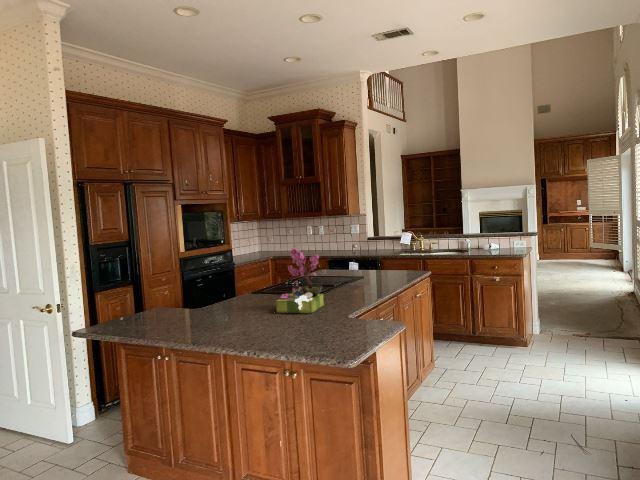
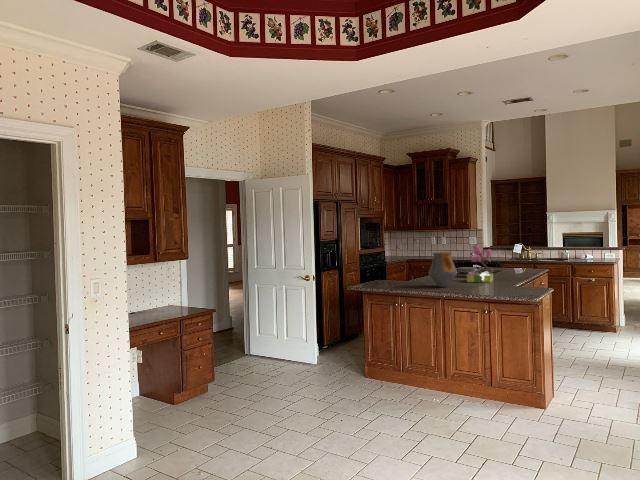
vase: none [193,267,244,329] -> present [428,252,457,287]

